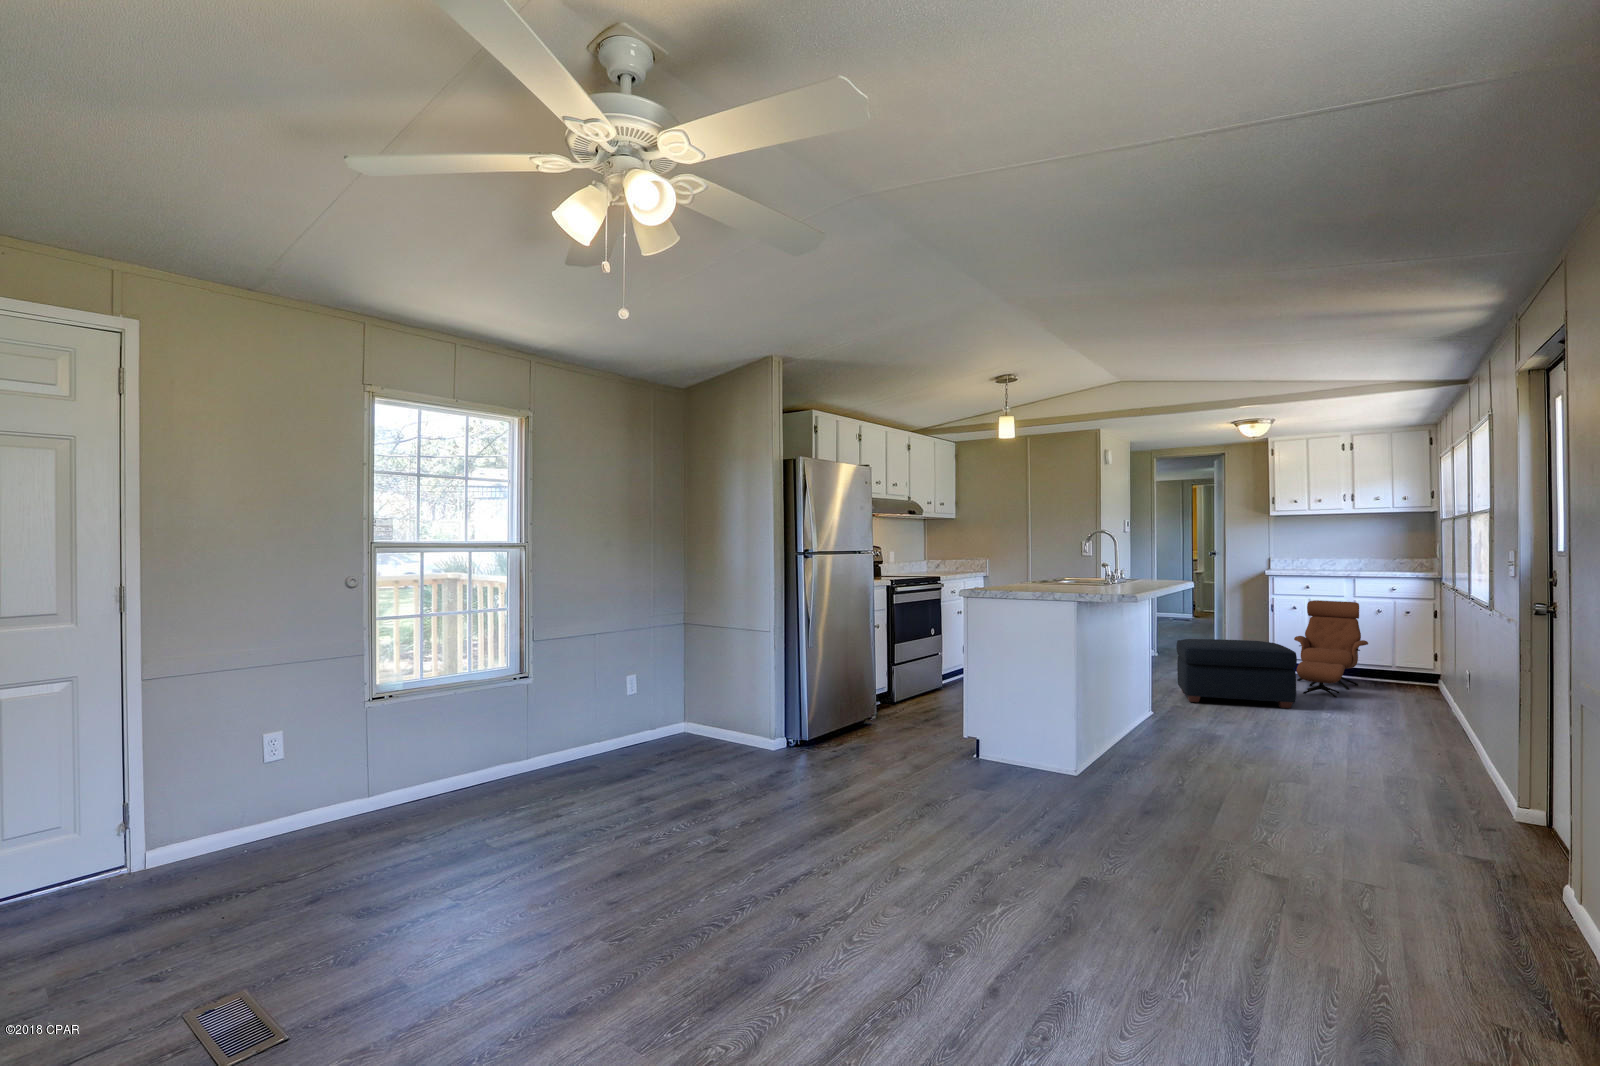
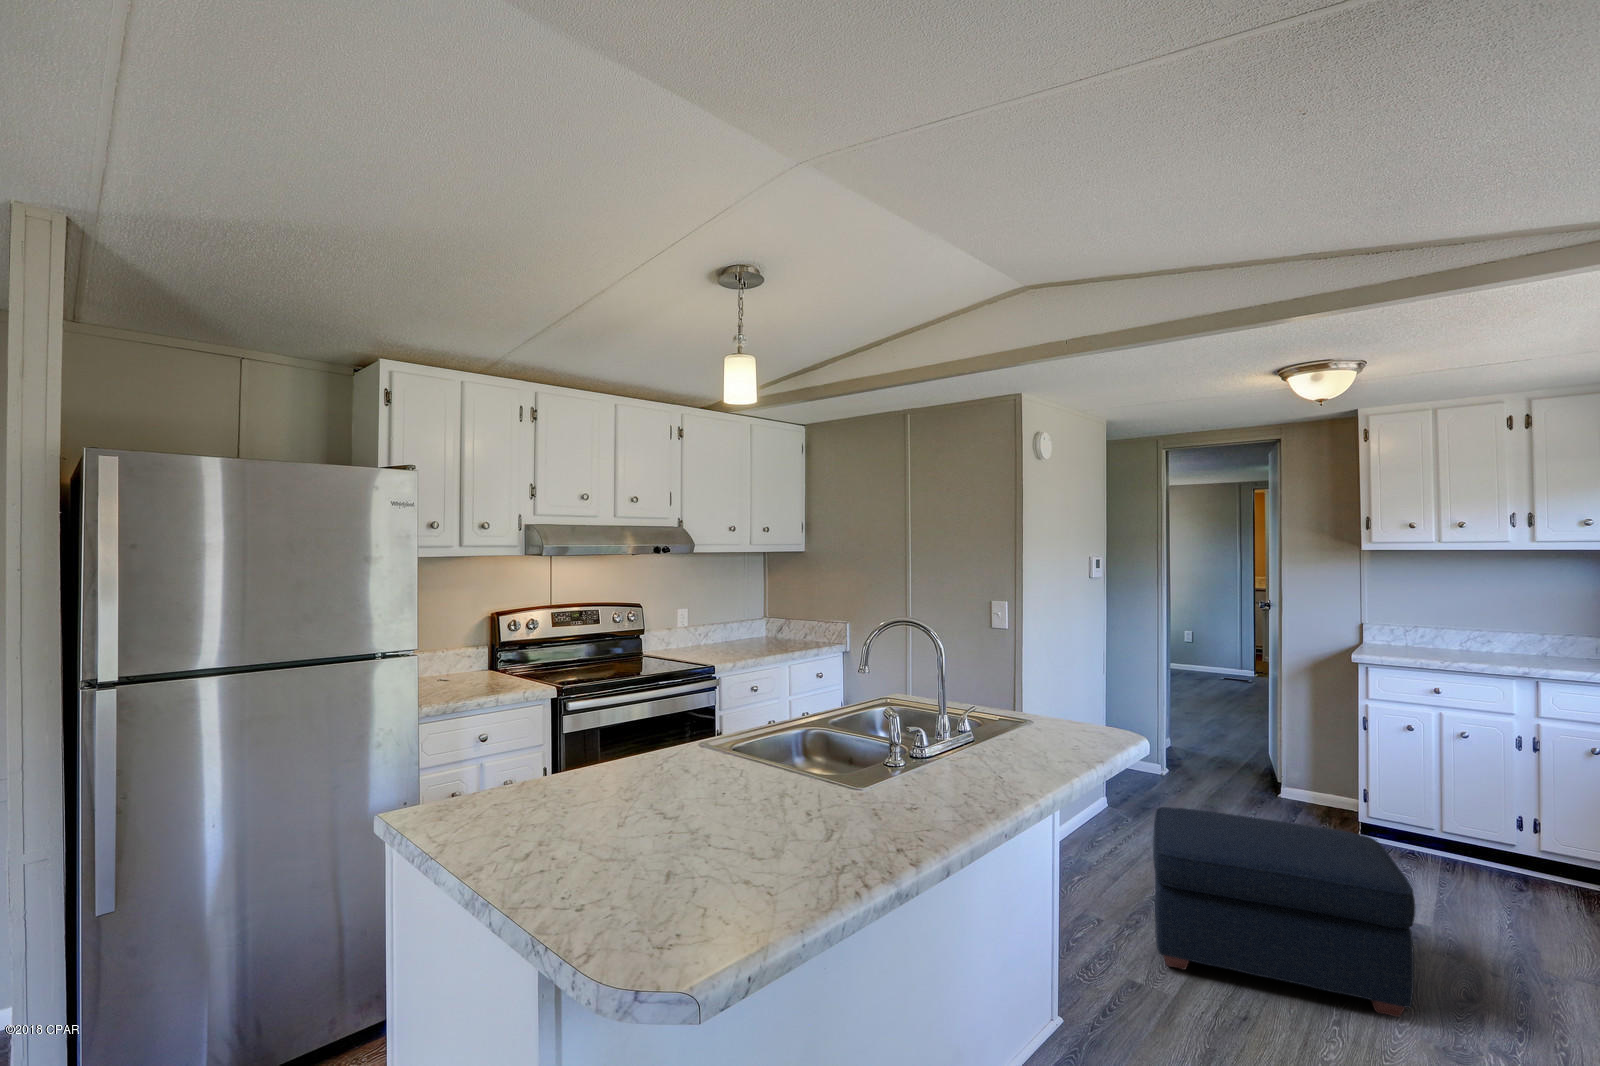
lounge chair: present [1294,600,1368,697] -> none [1408,717,1574,965]

